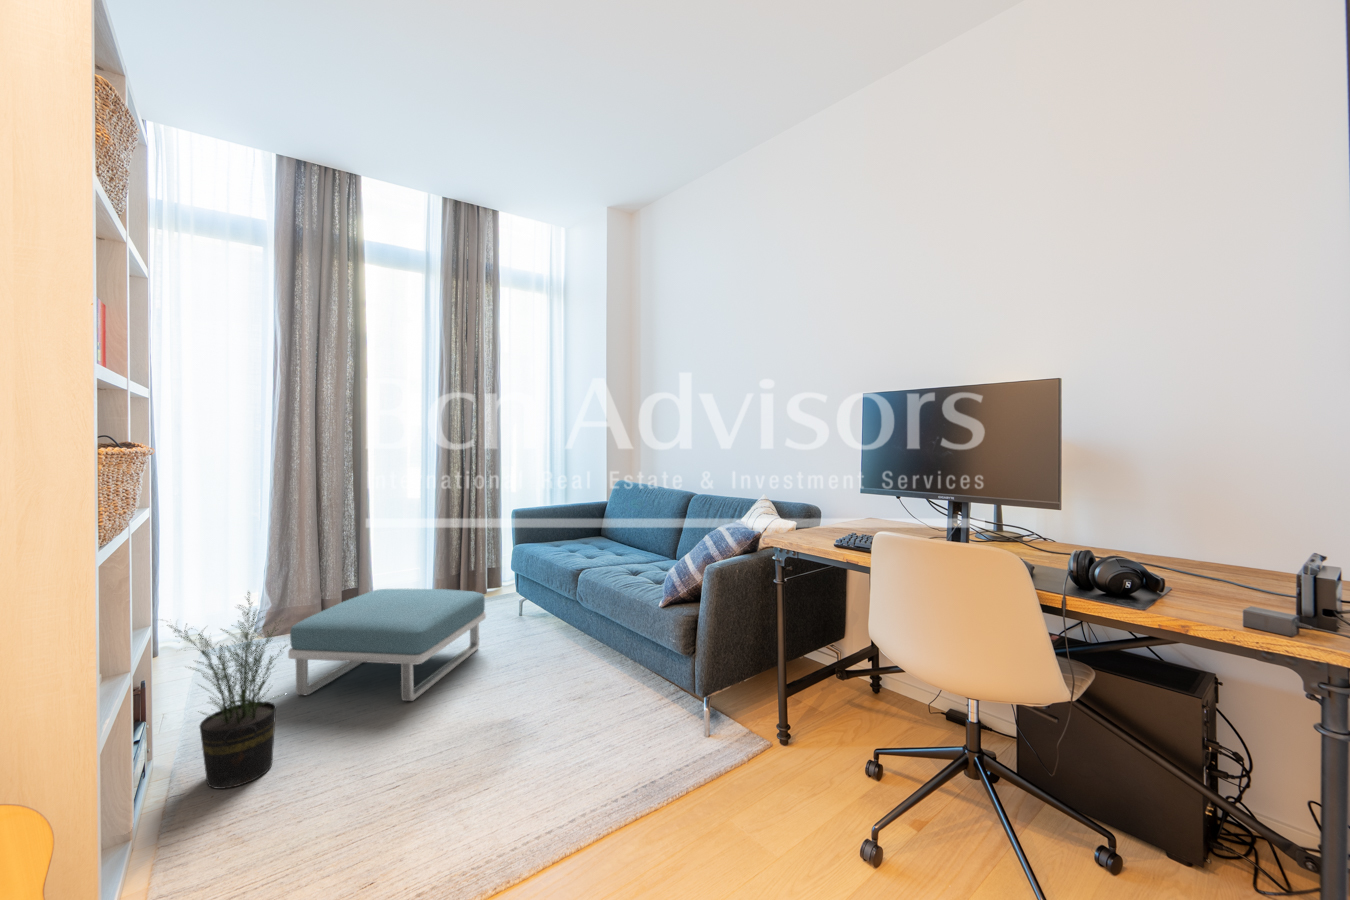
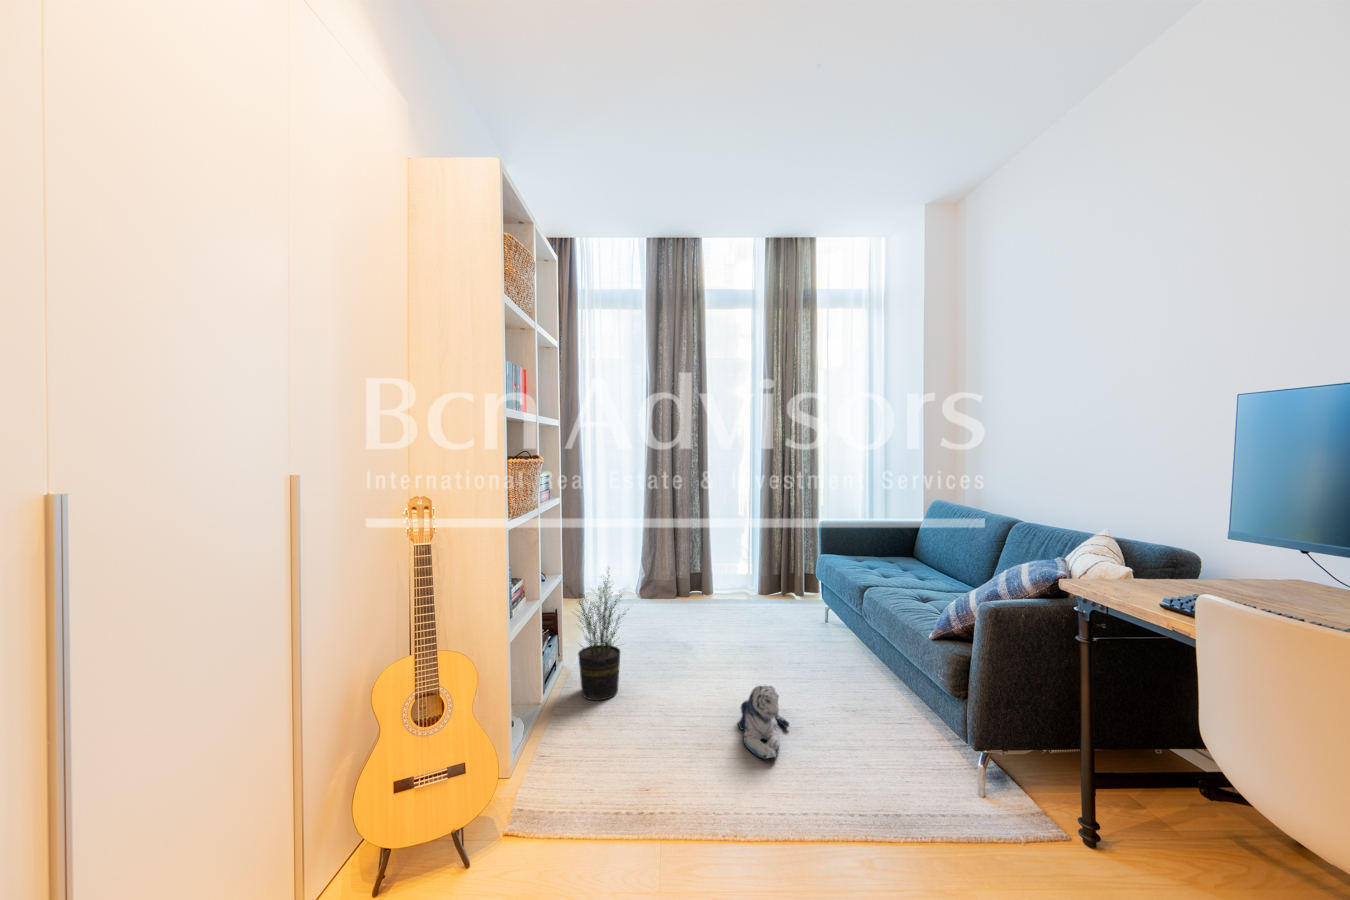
footstool: present [288,589,486,701] -> none [640,578,786,674]
plush toy: none [462,694,523,779] -> present [738,685,789,759]

